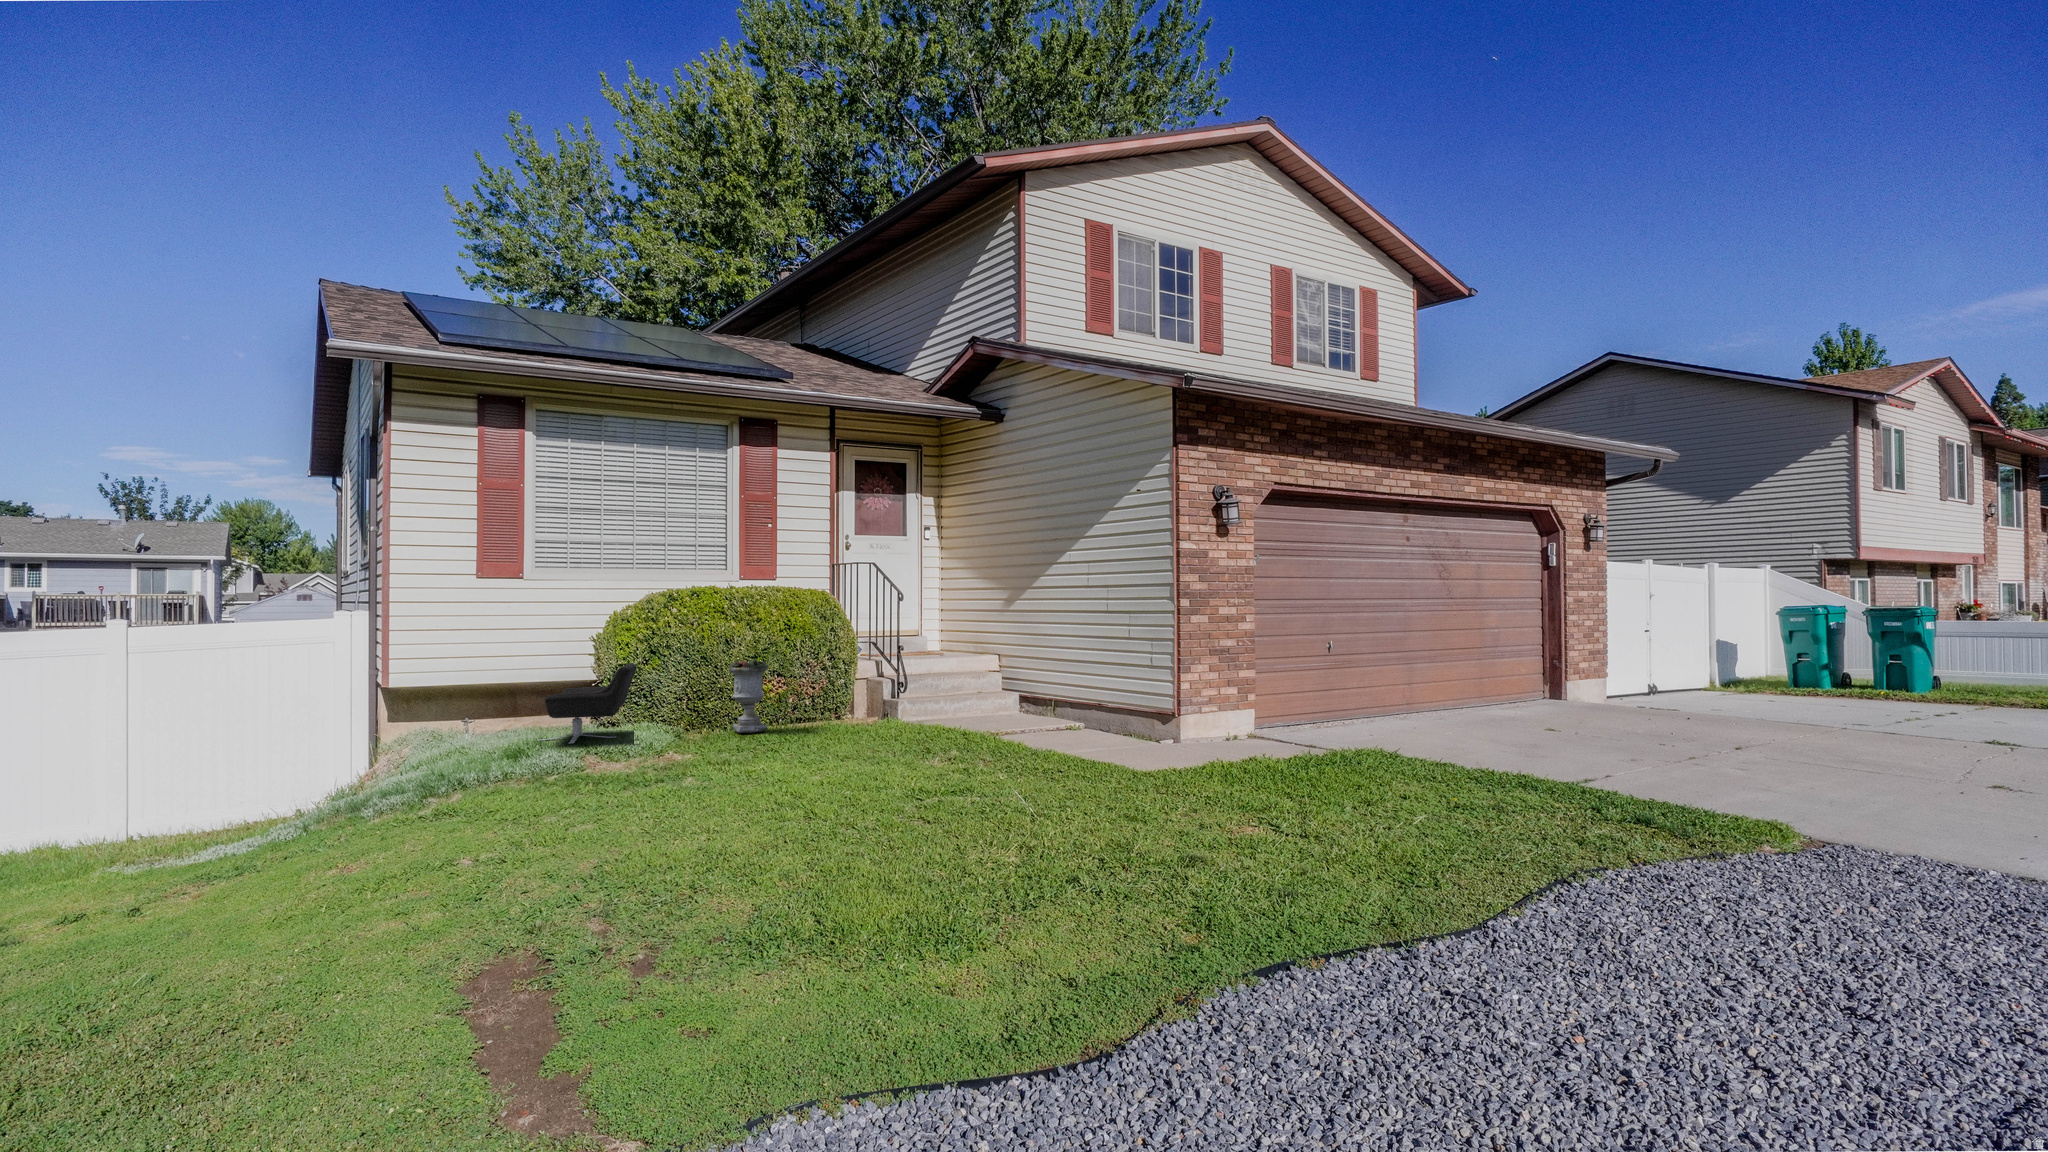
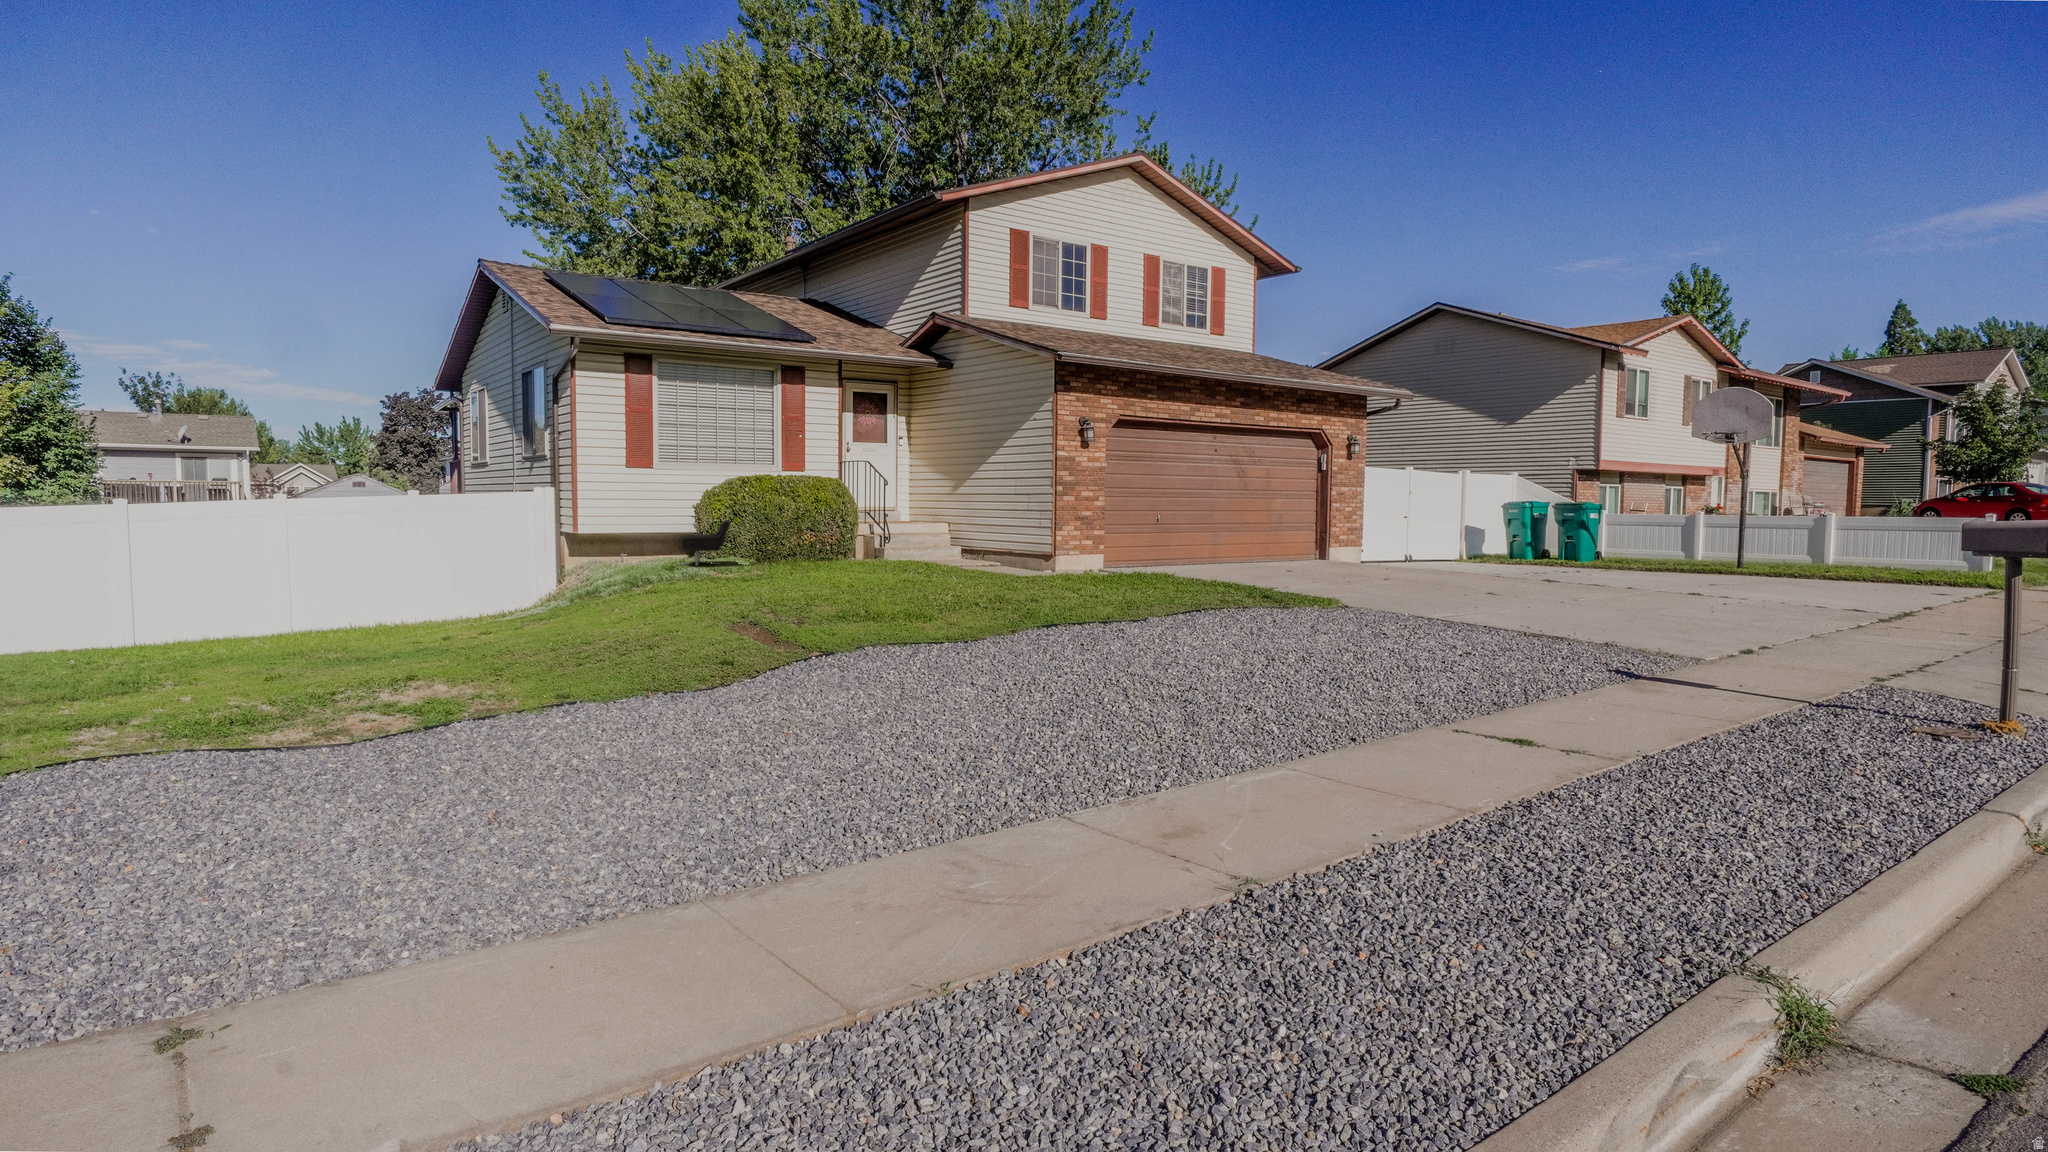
planter: present [729,659,770,733] -> none [786,518,811,562]

